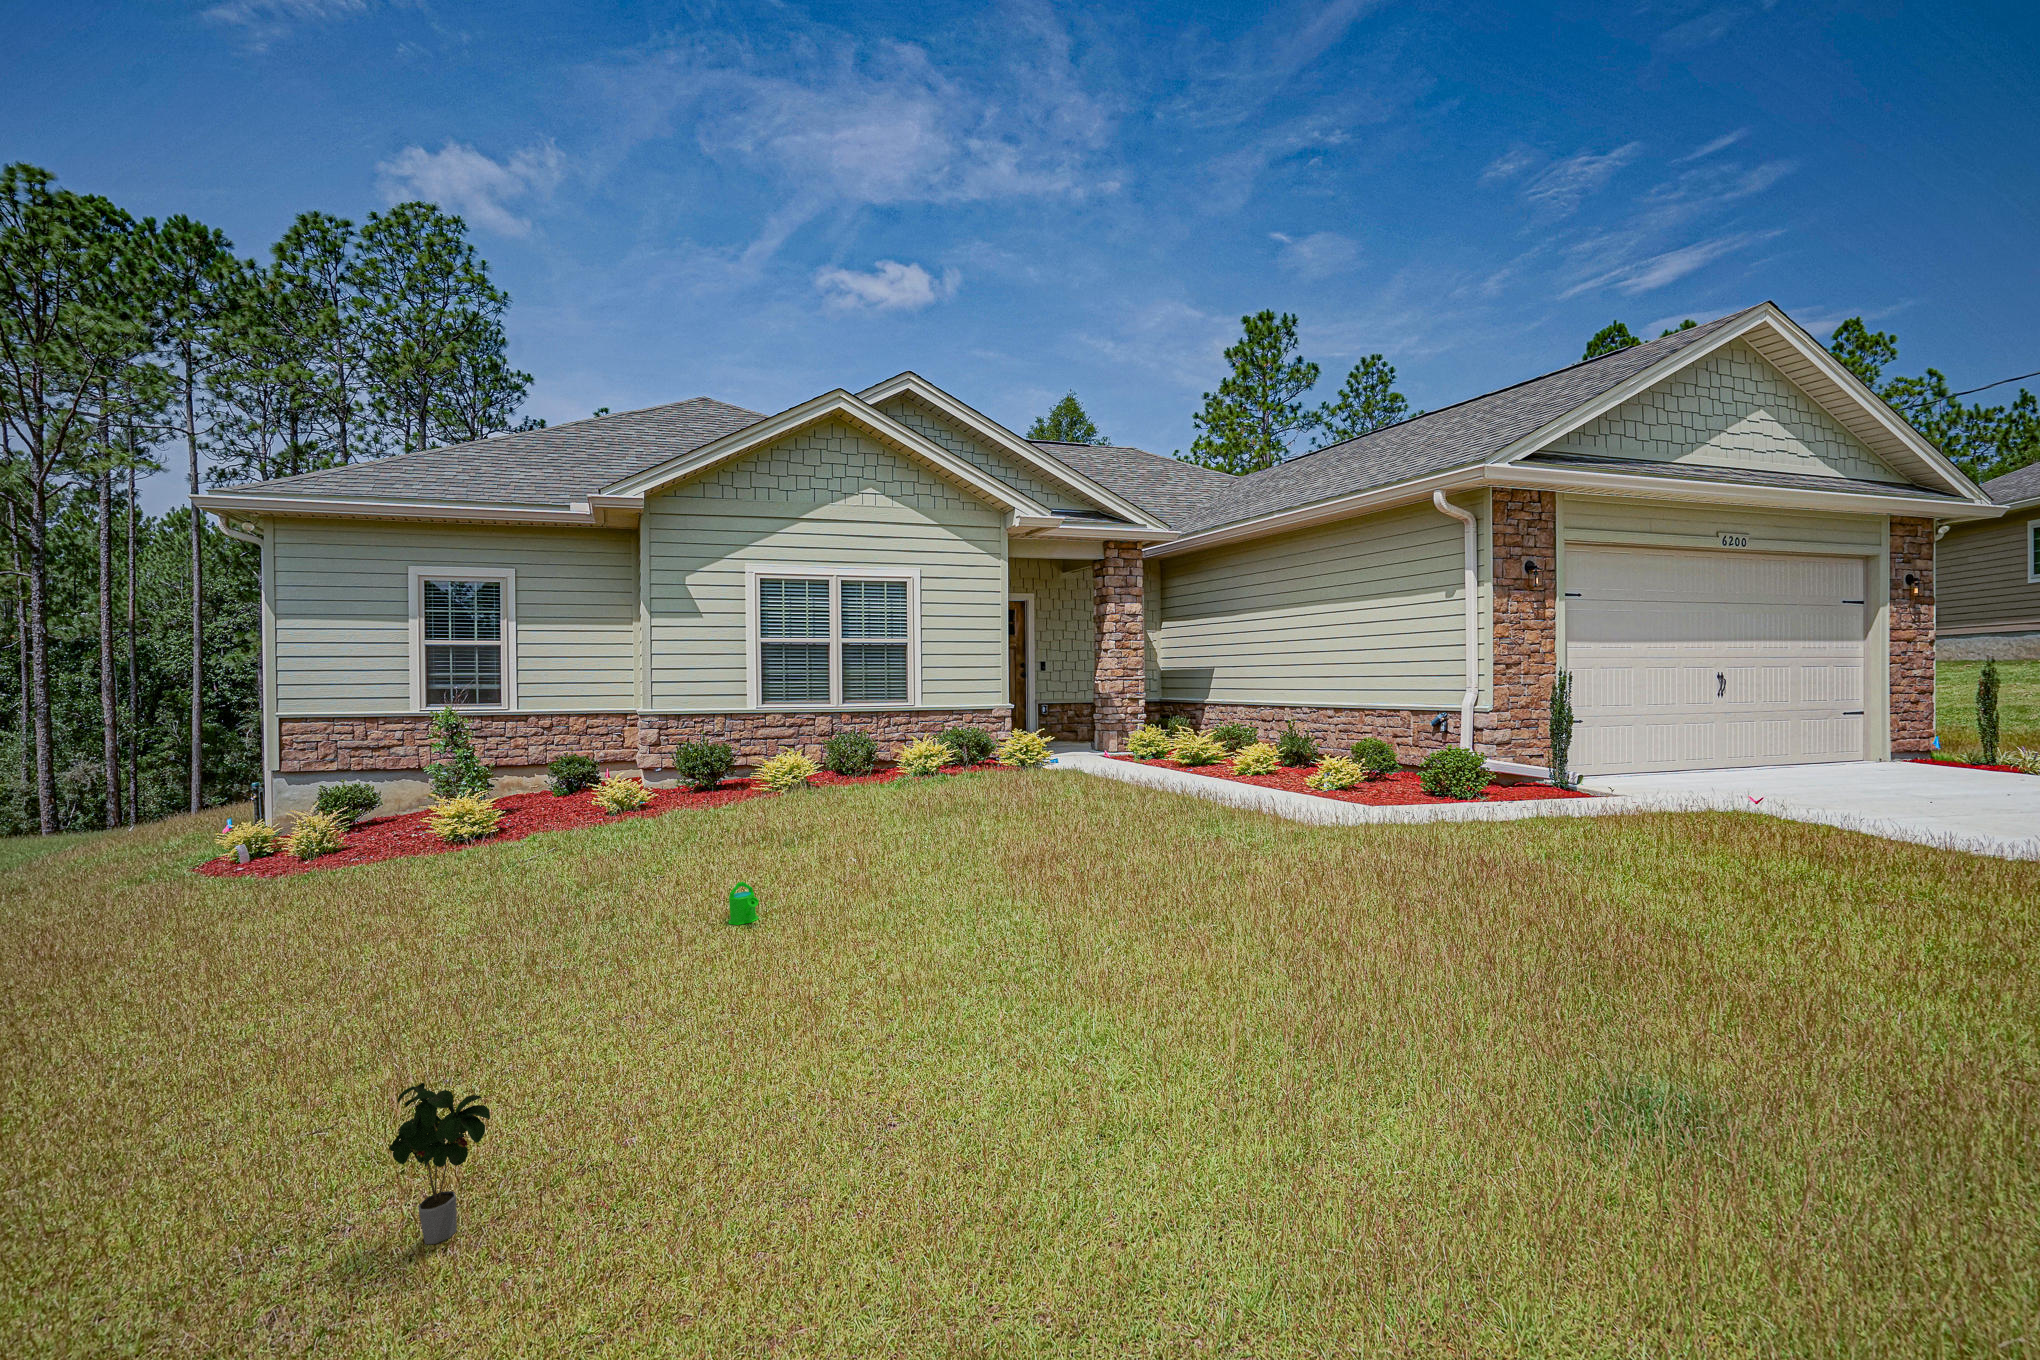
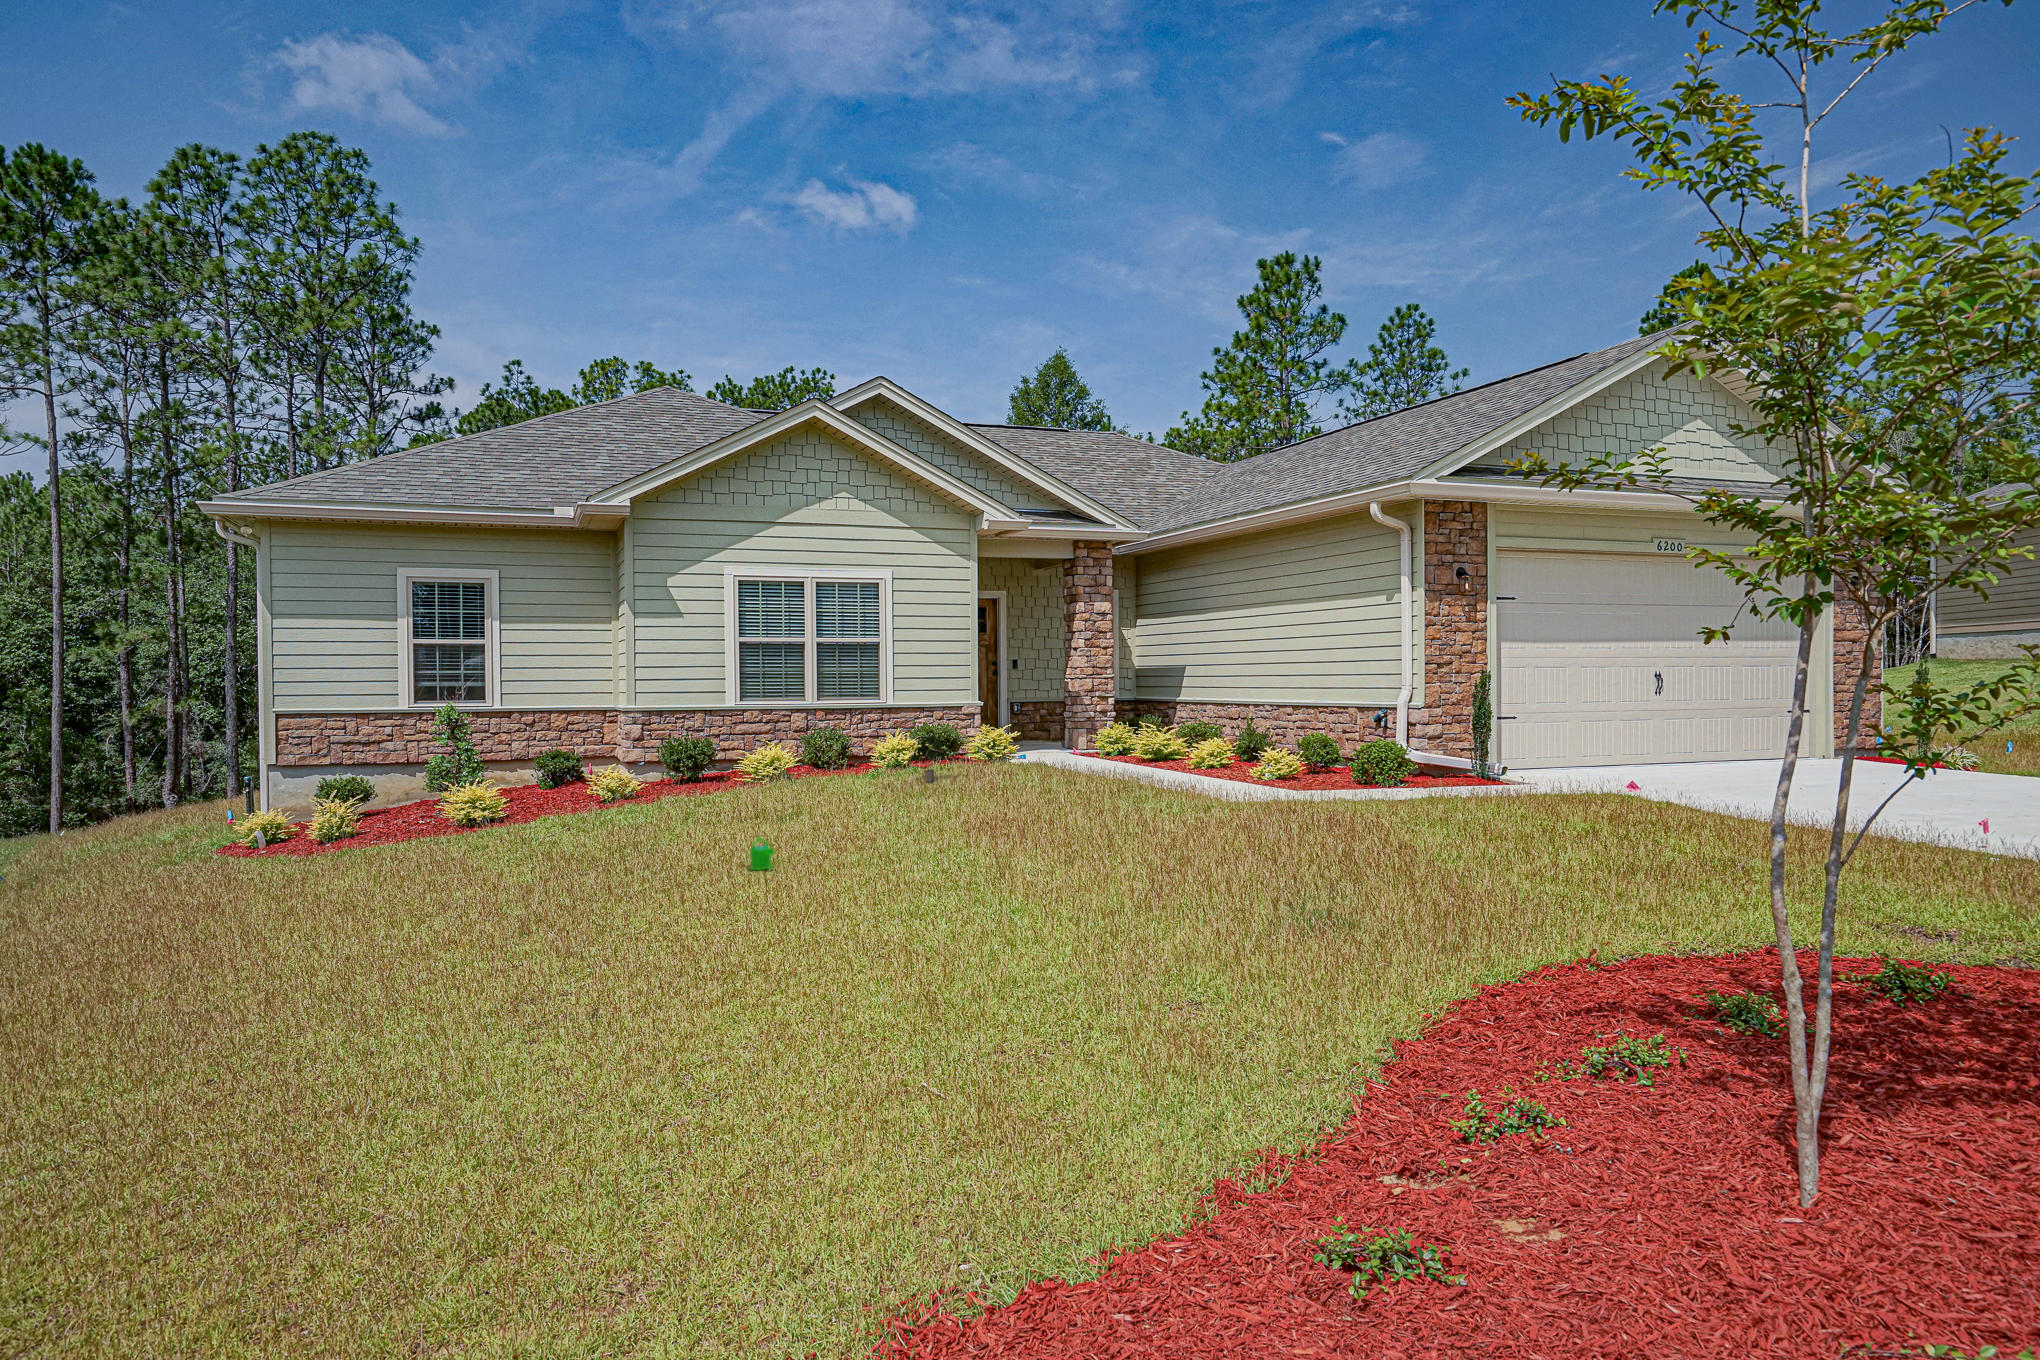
potted plant: present [389,1083,490,1244] -> present [909,736,948,783]

